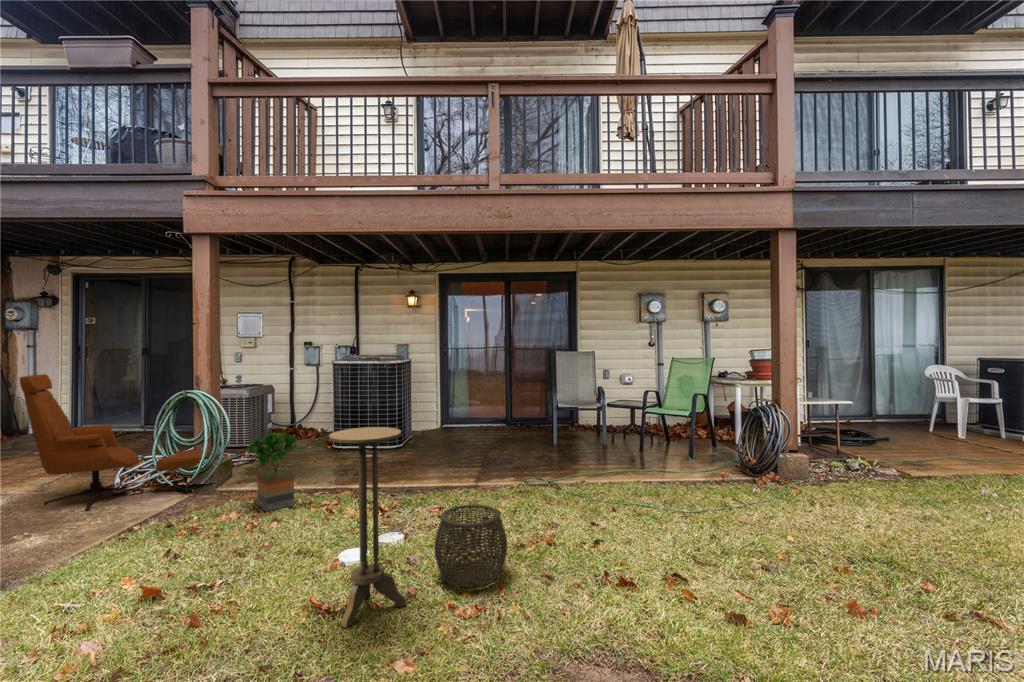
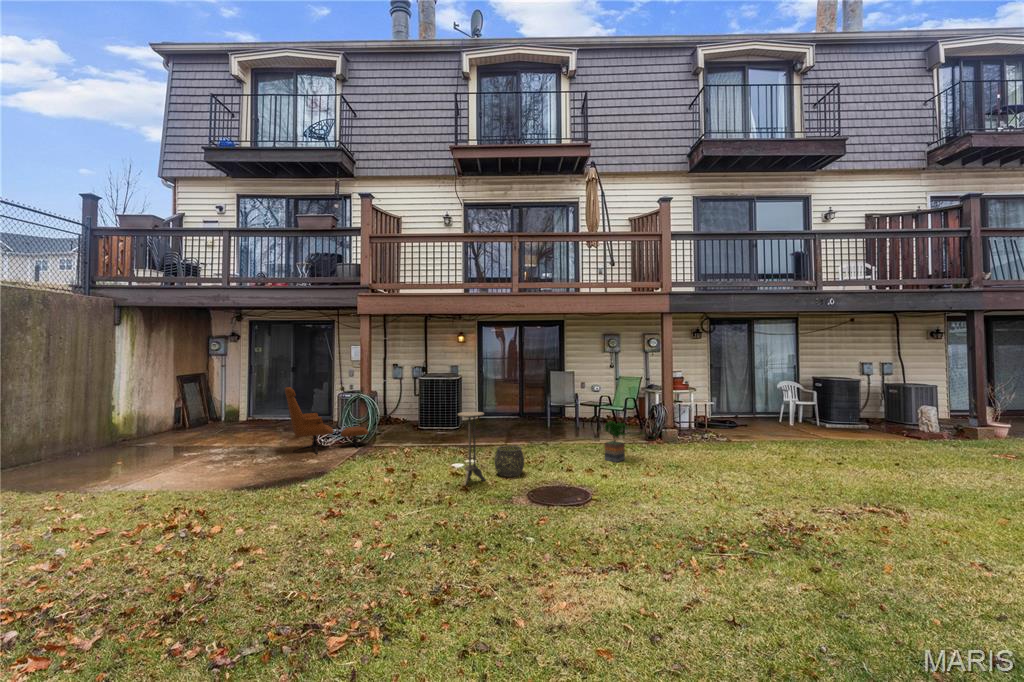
potted tree: present [248,433,303,511] -> present [604,421,628,462]

